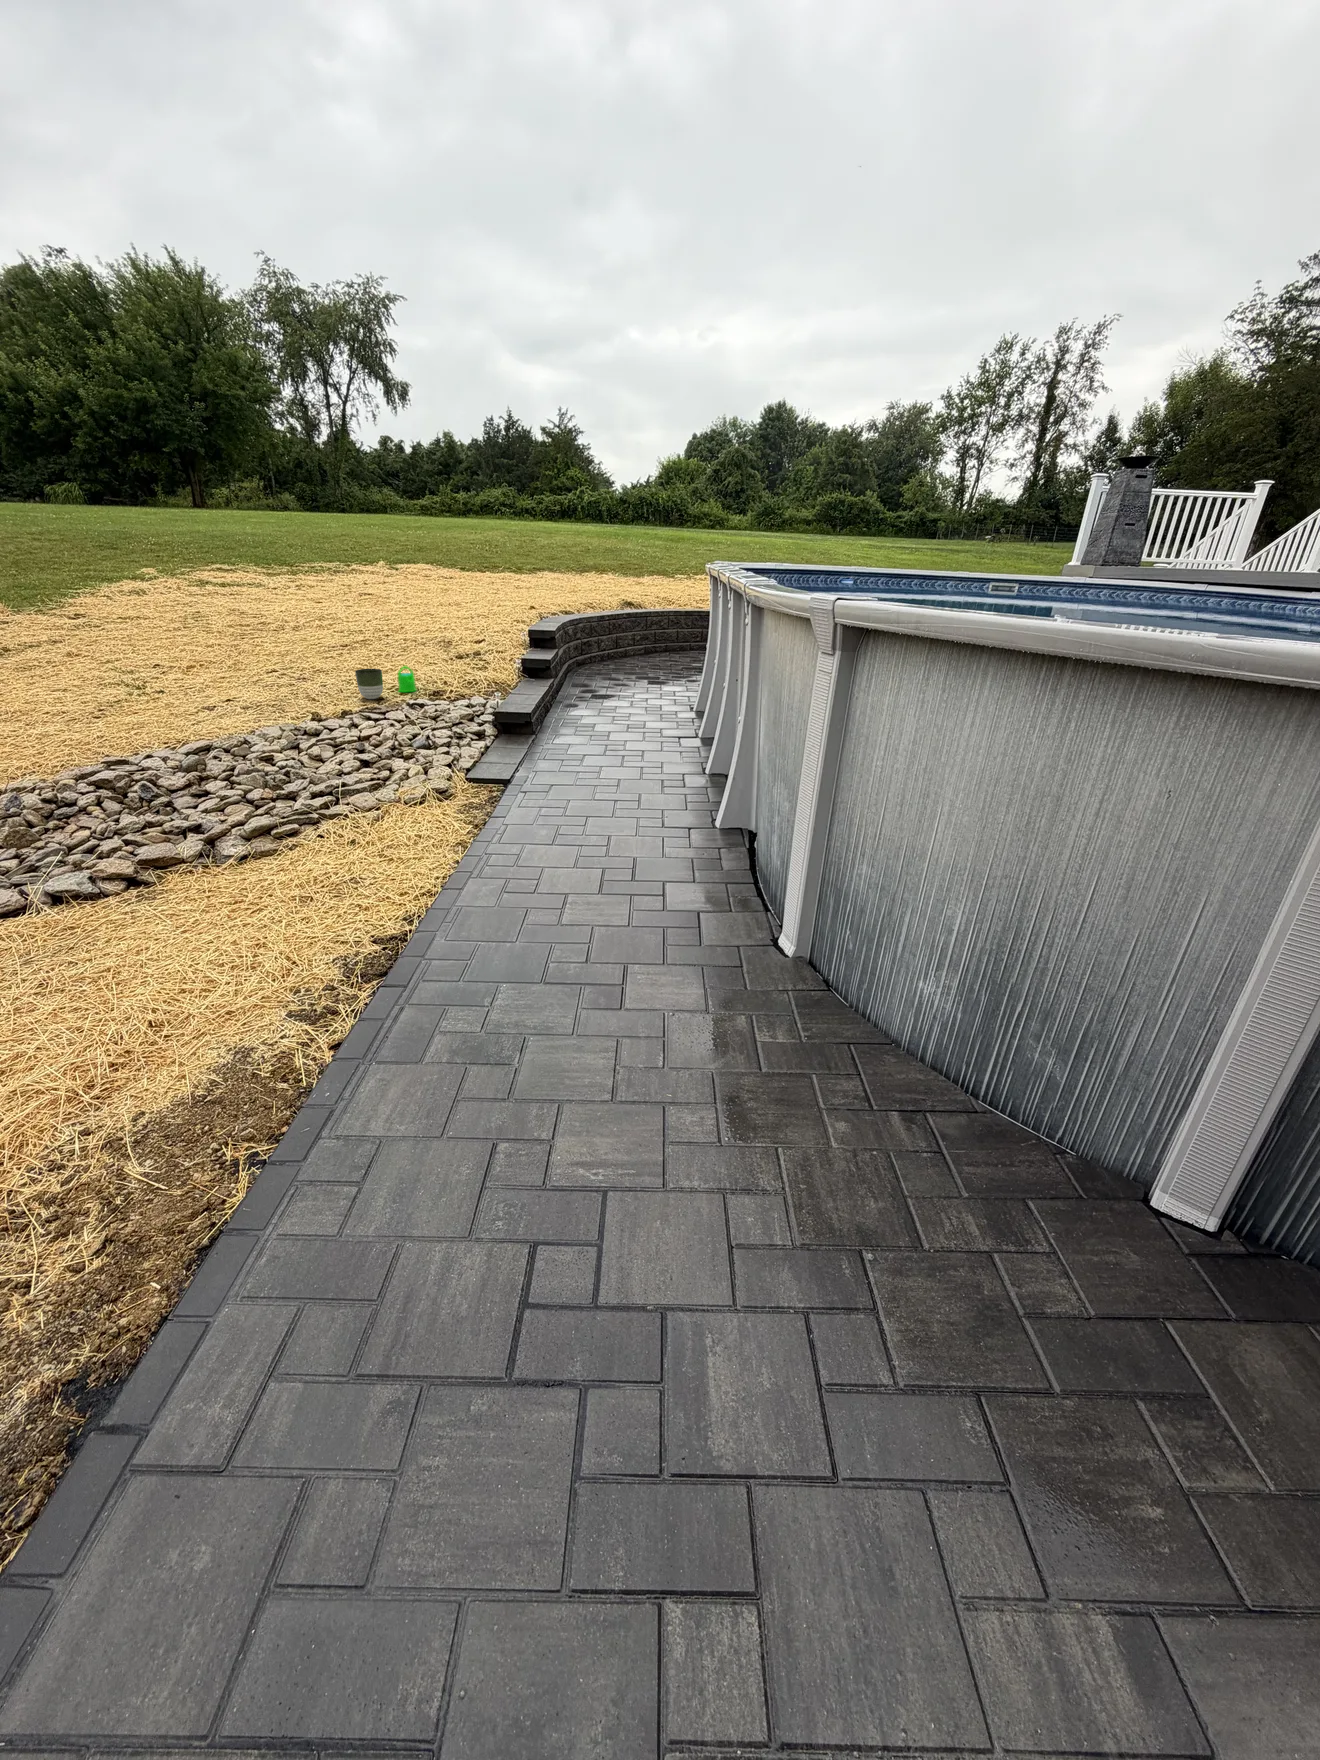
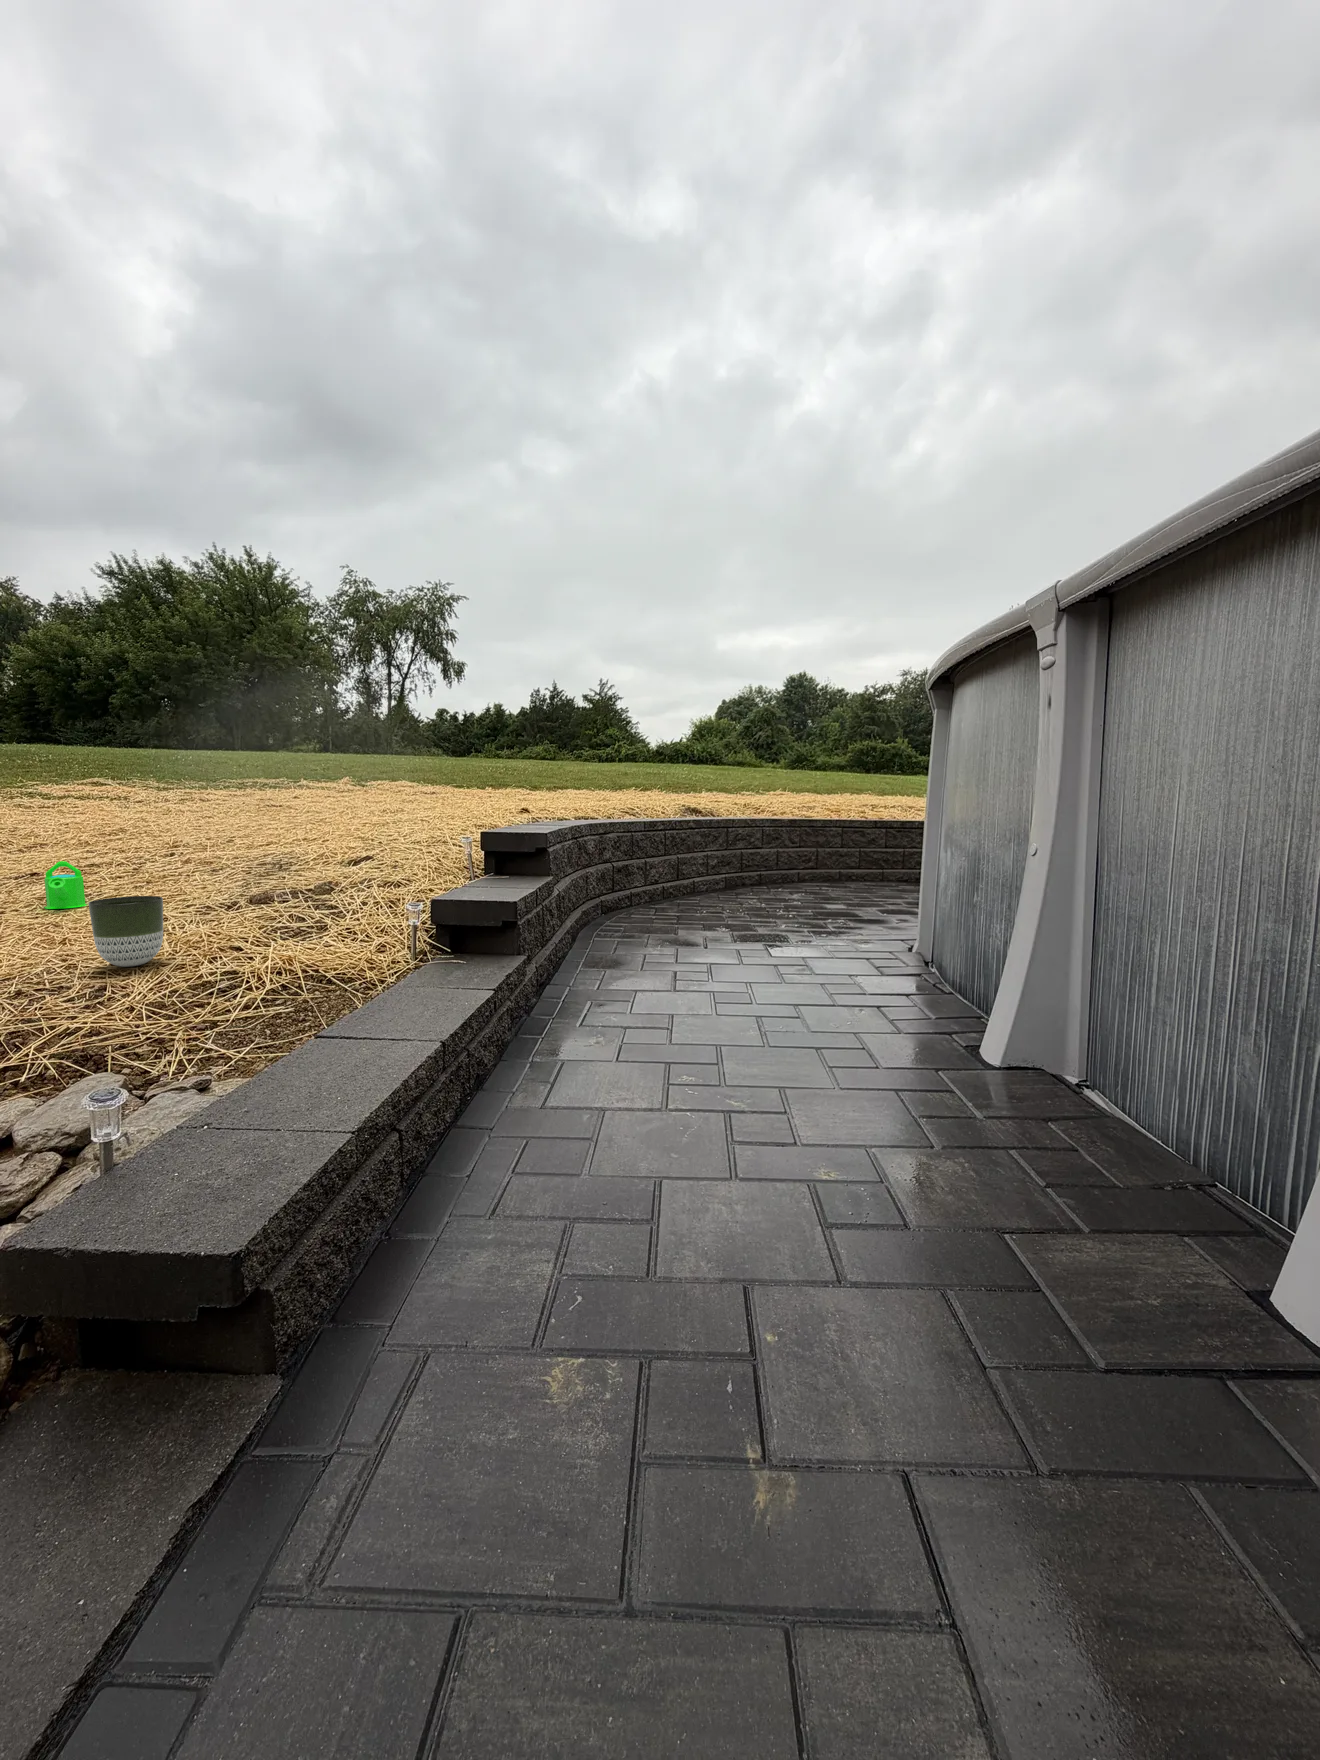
watering can: present [398,666,416,692] -> present [44,861,87,909]

